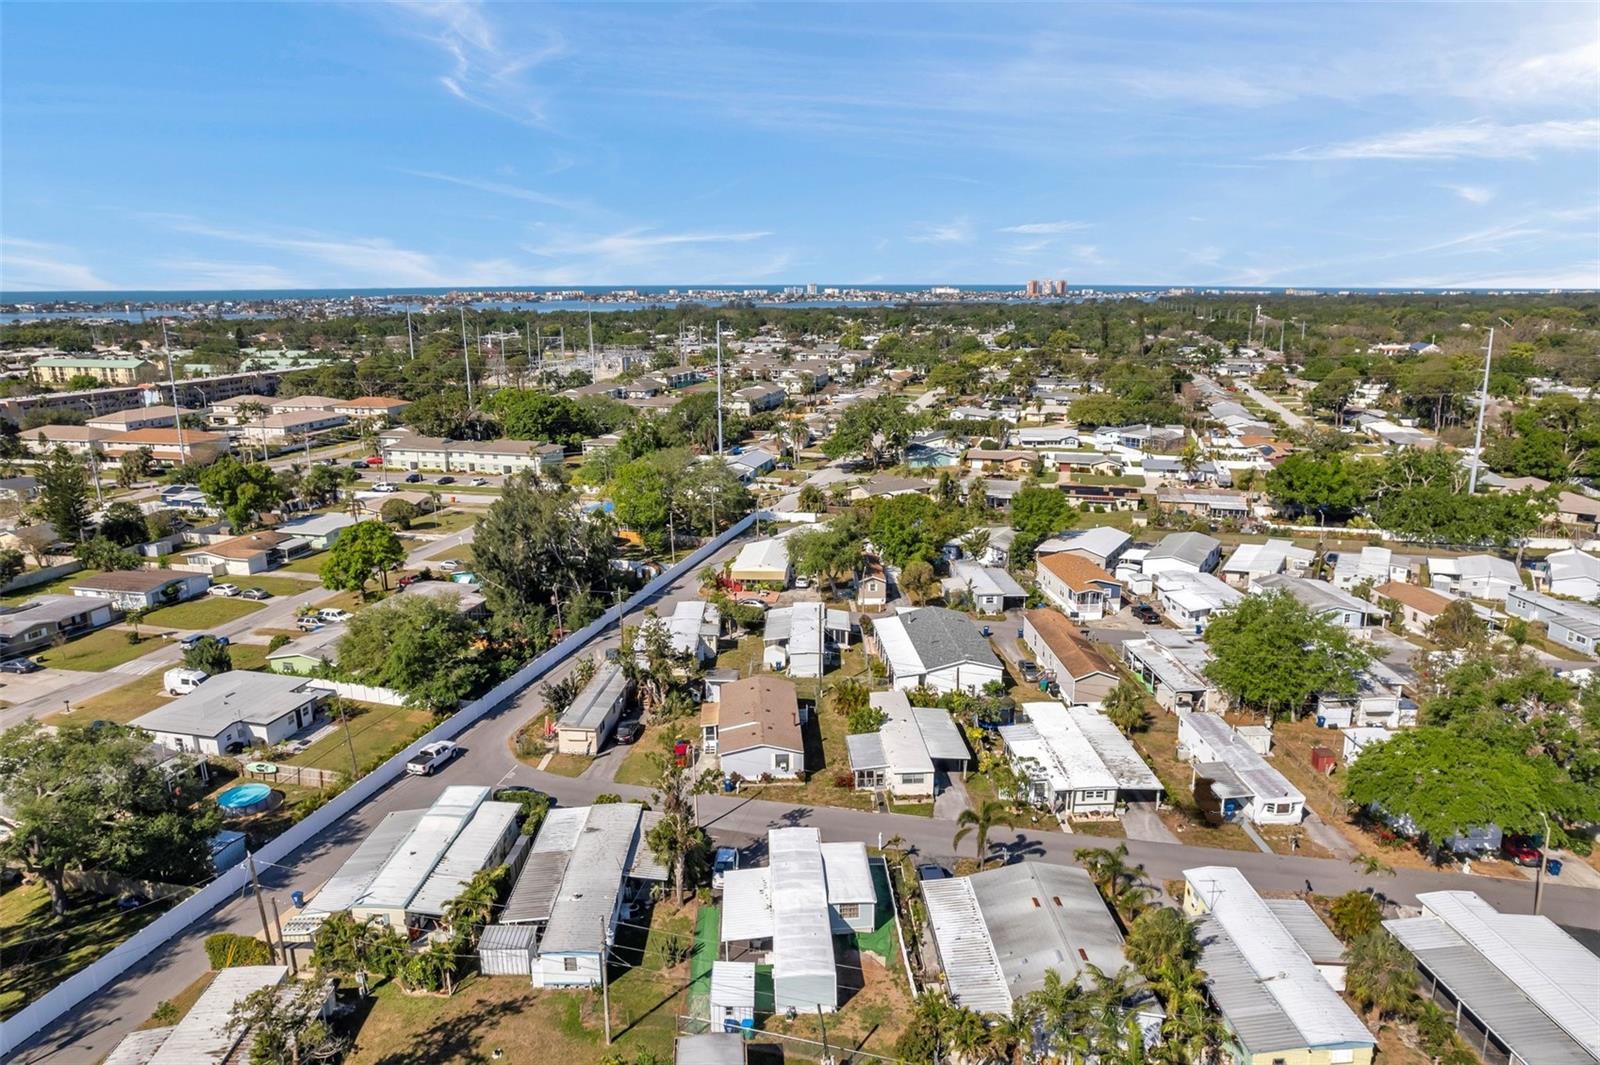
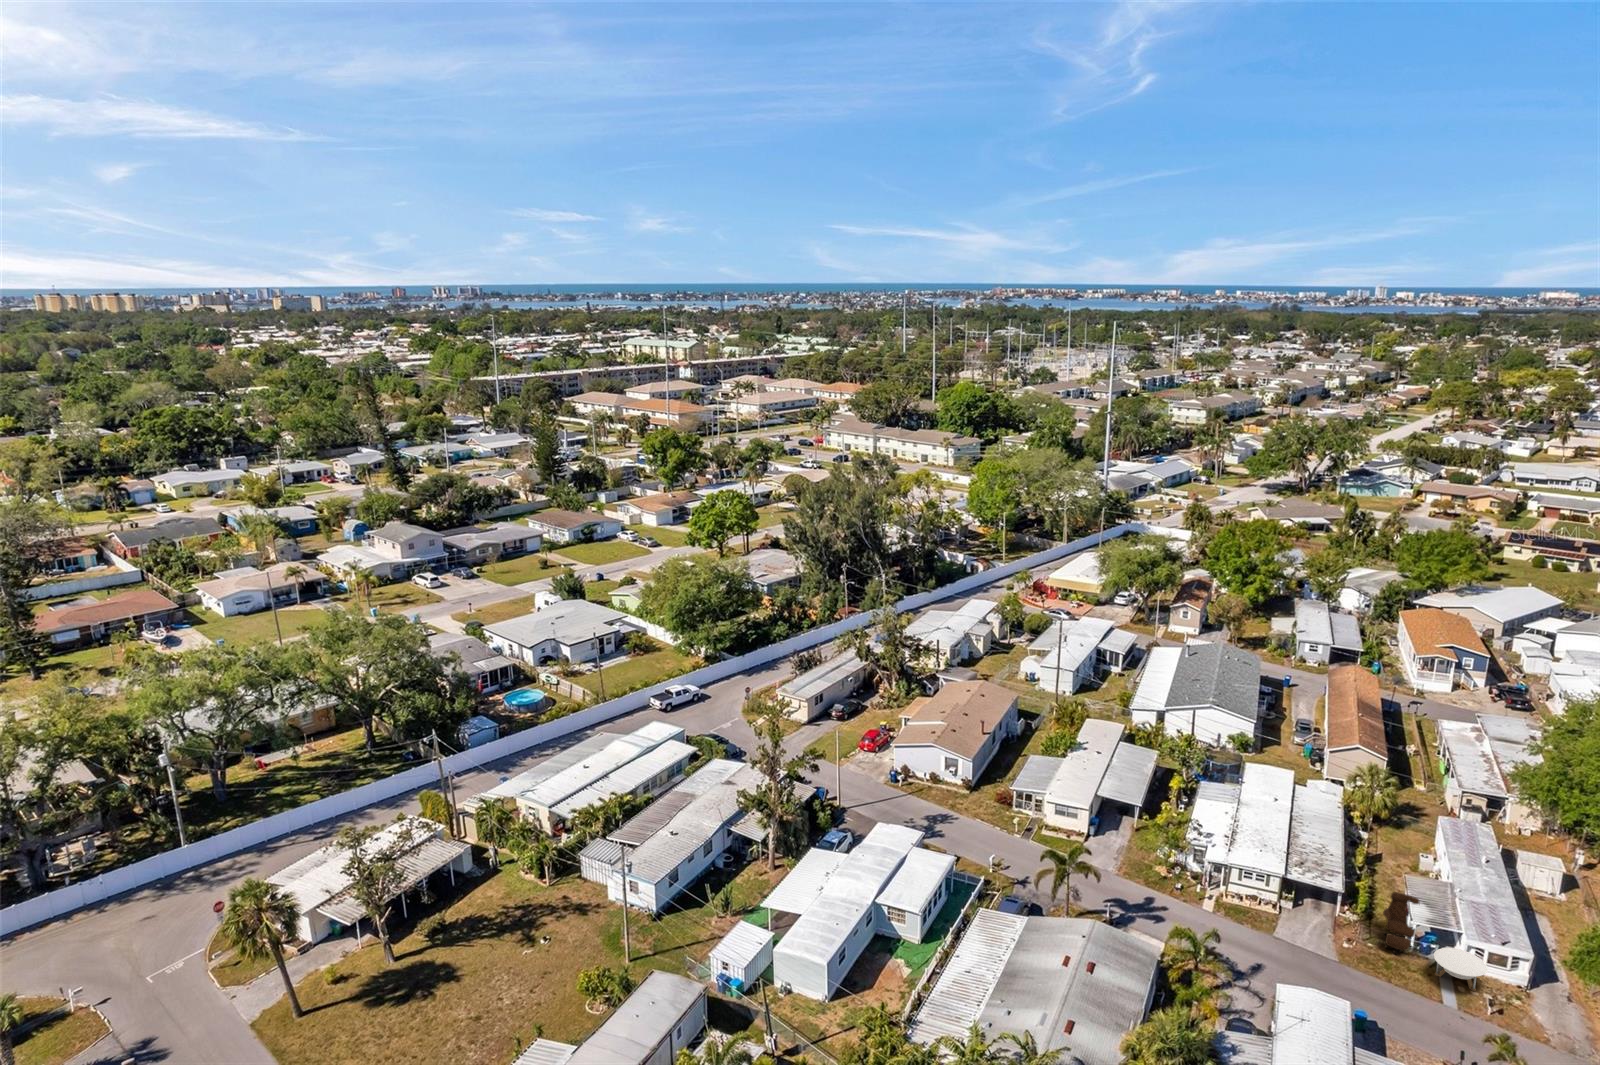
round table: none [1246,811,1287,840] -> present [1434,948,1488,991]

